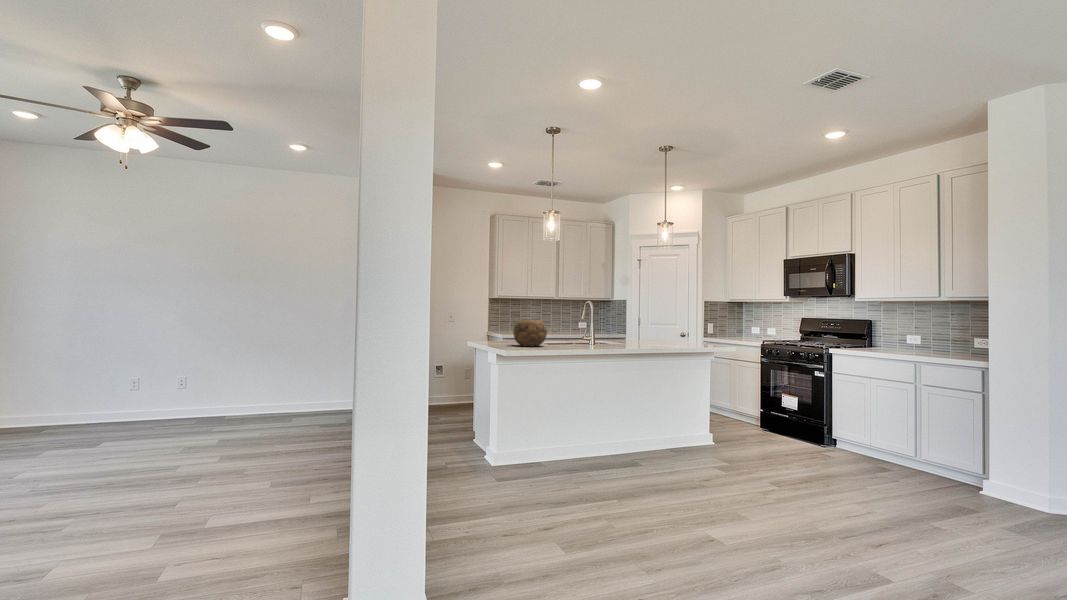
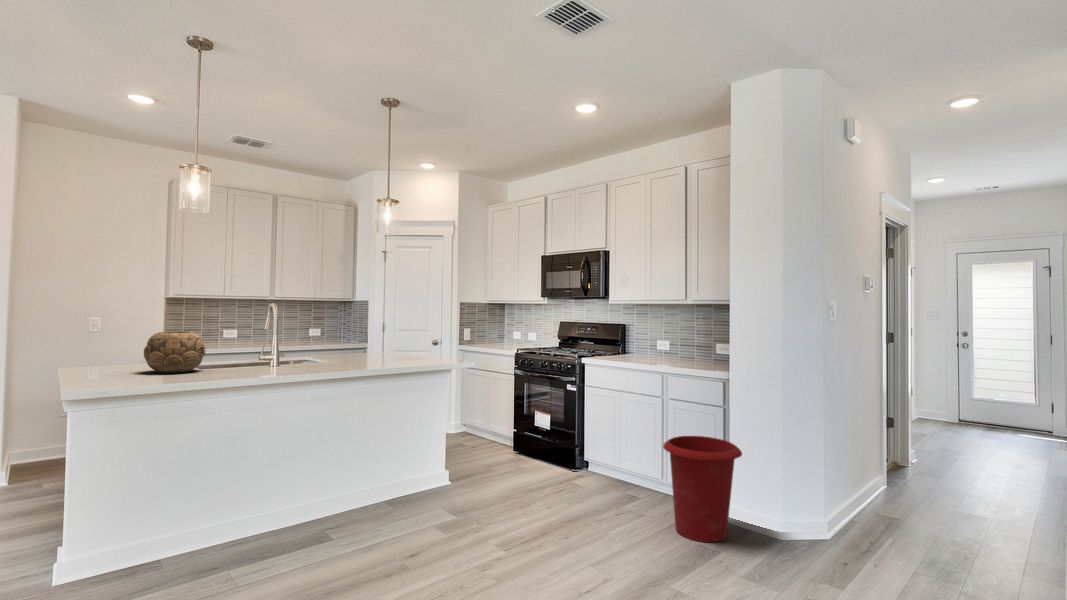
waste bin: none [919,415,1004,506] -> present [663,436,742,542]

